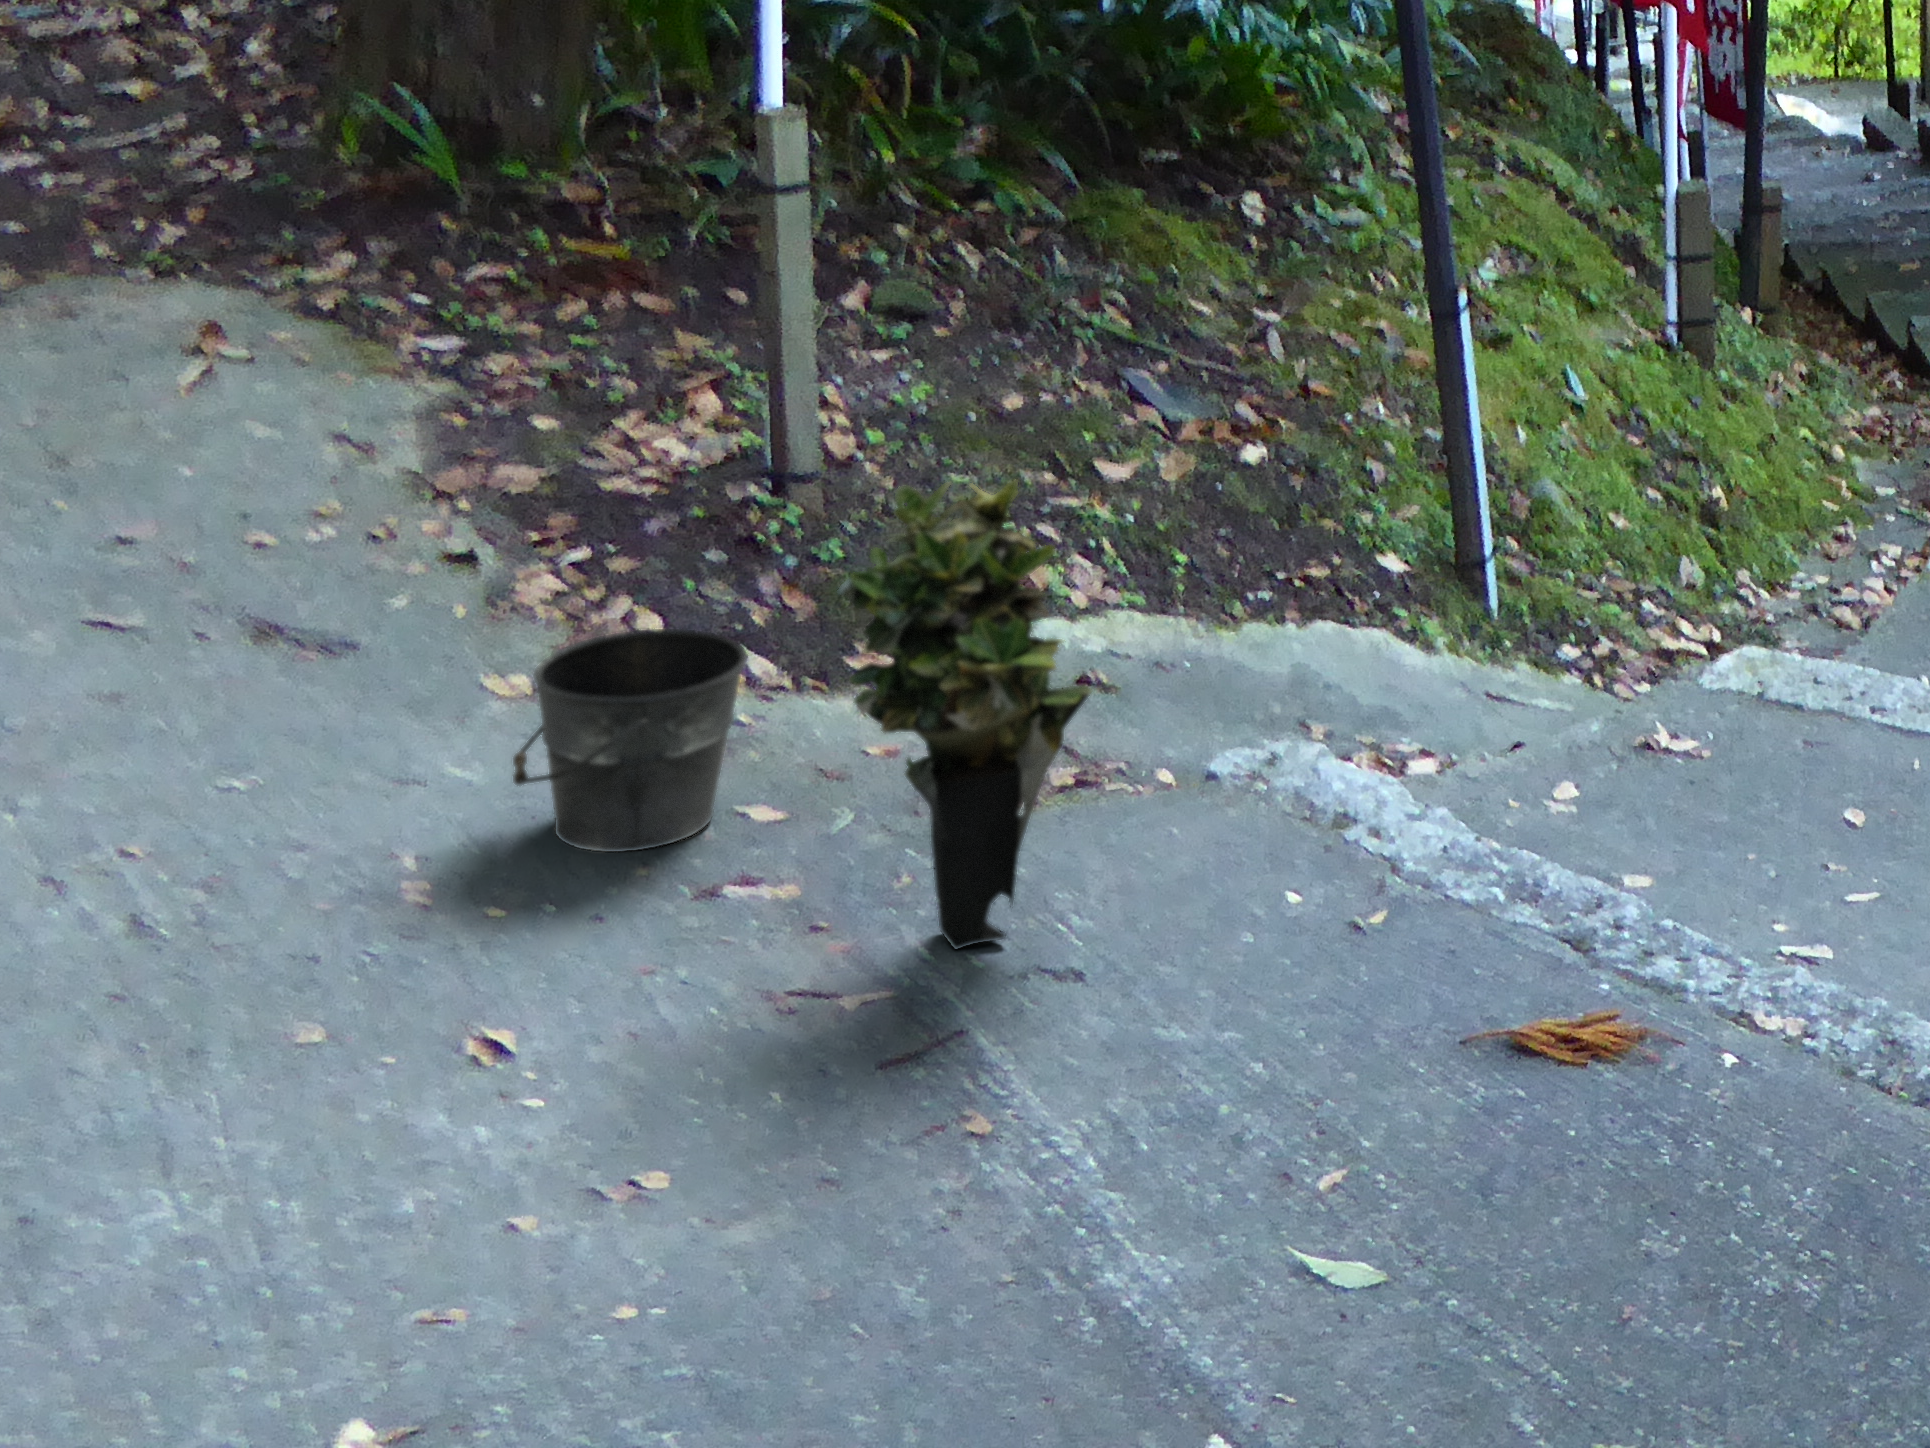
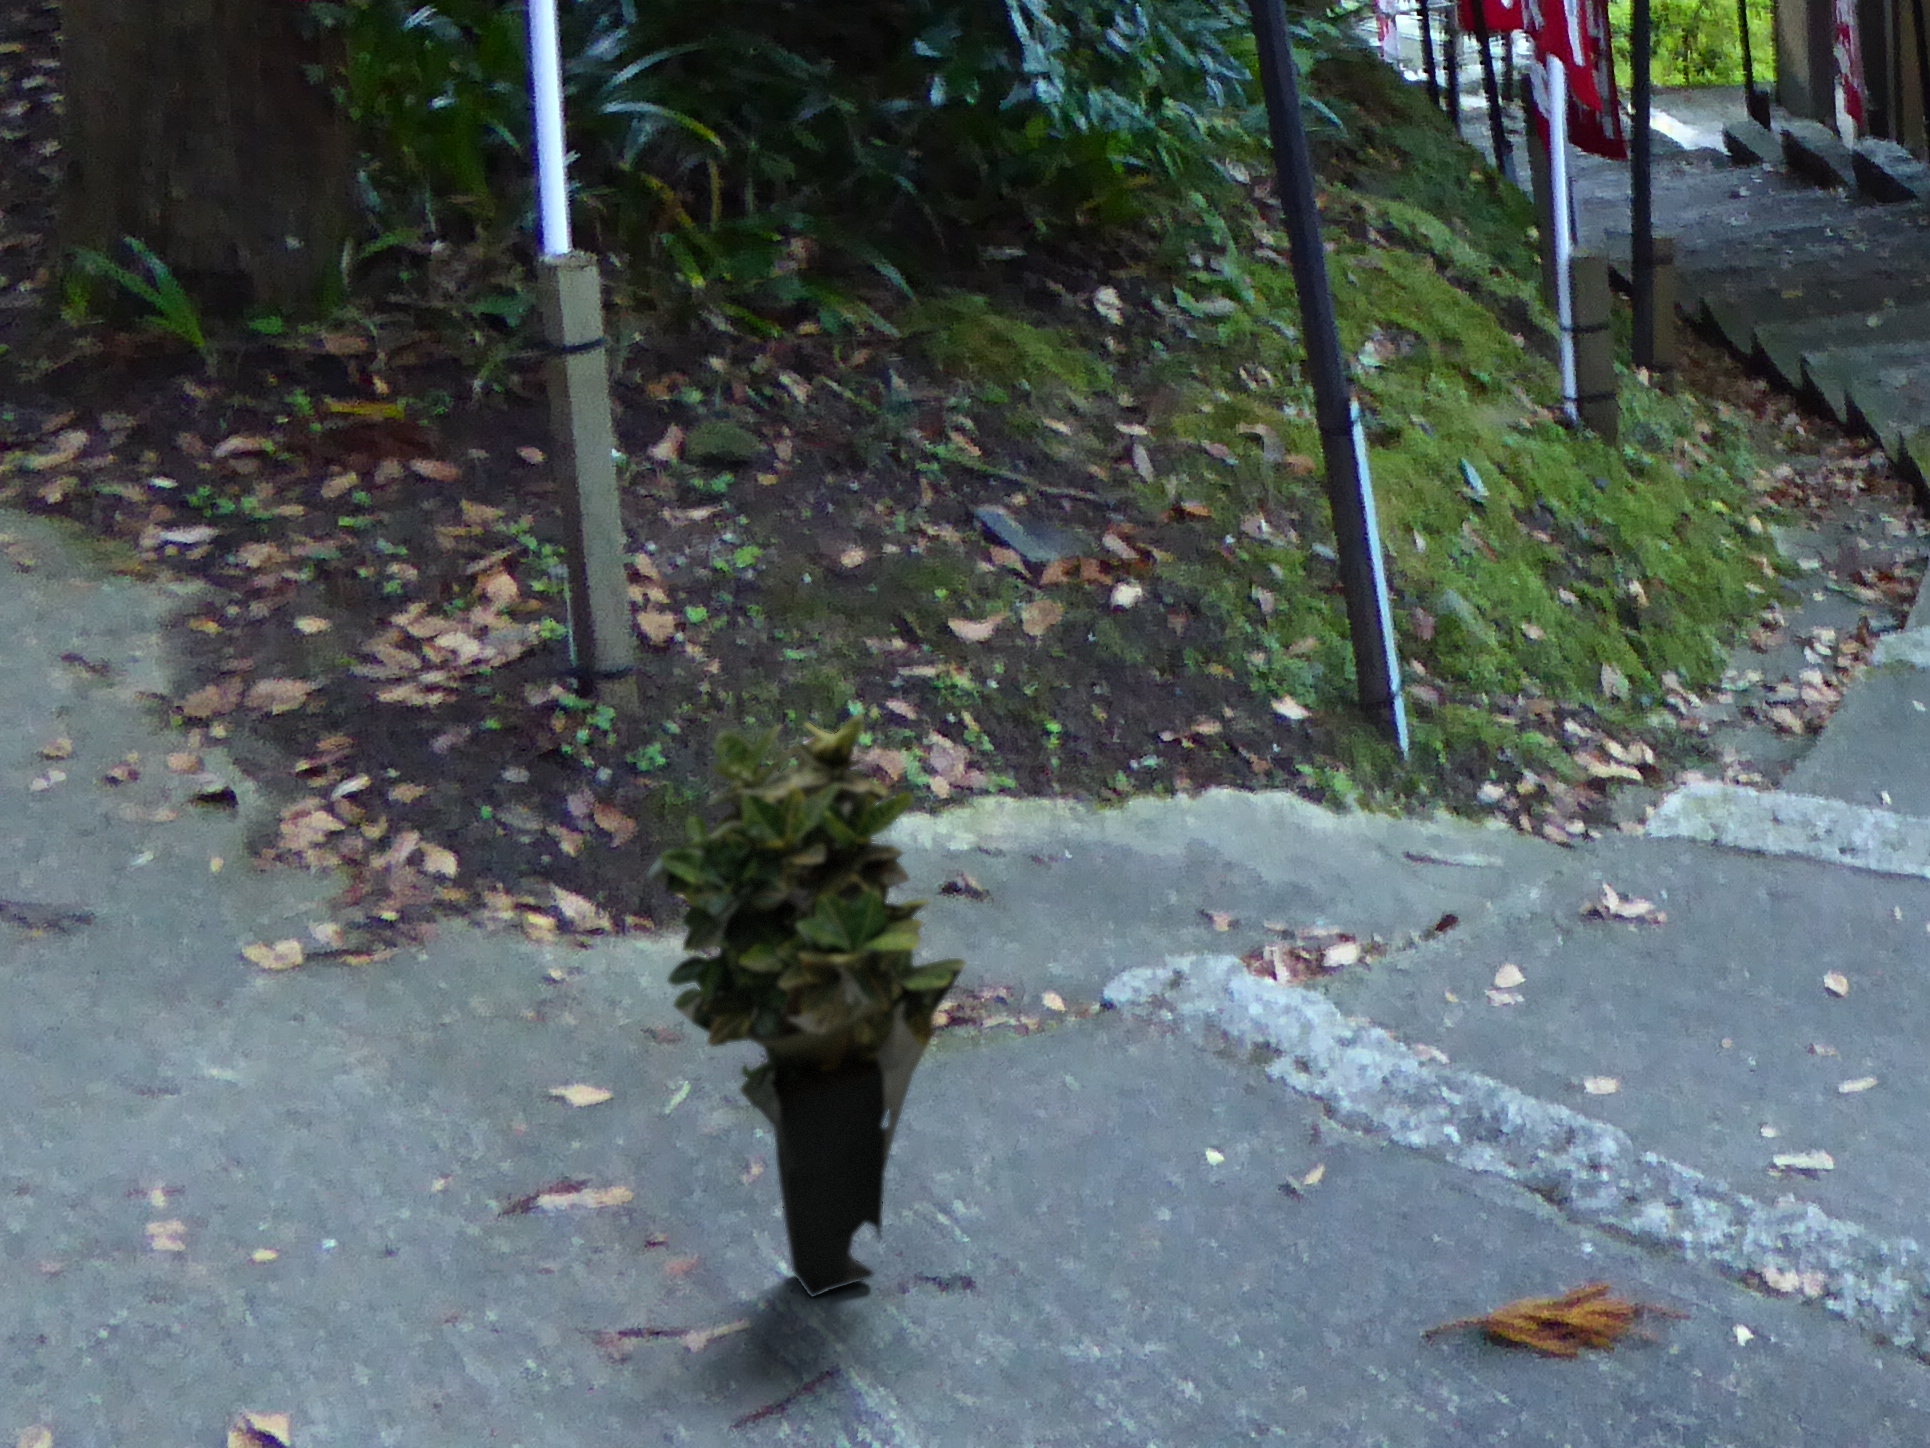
bucket: present [513,629,747,852] -> none [259,906,545,1194]

